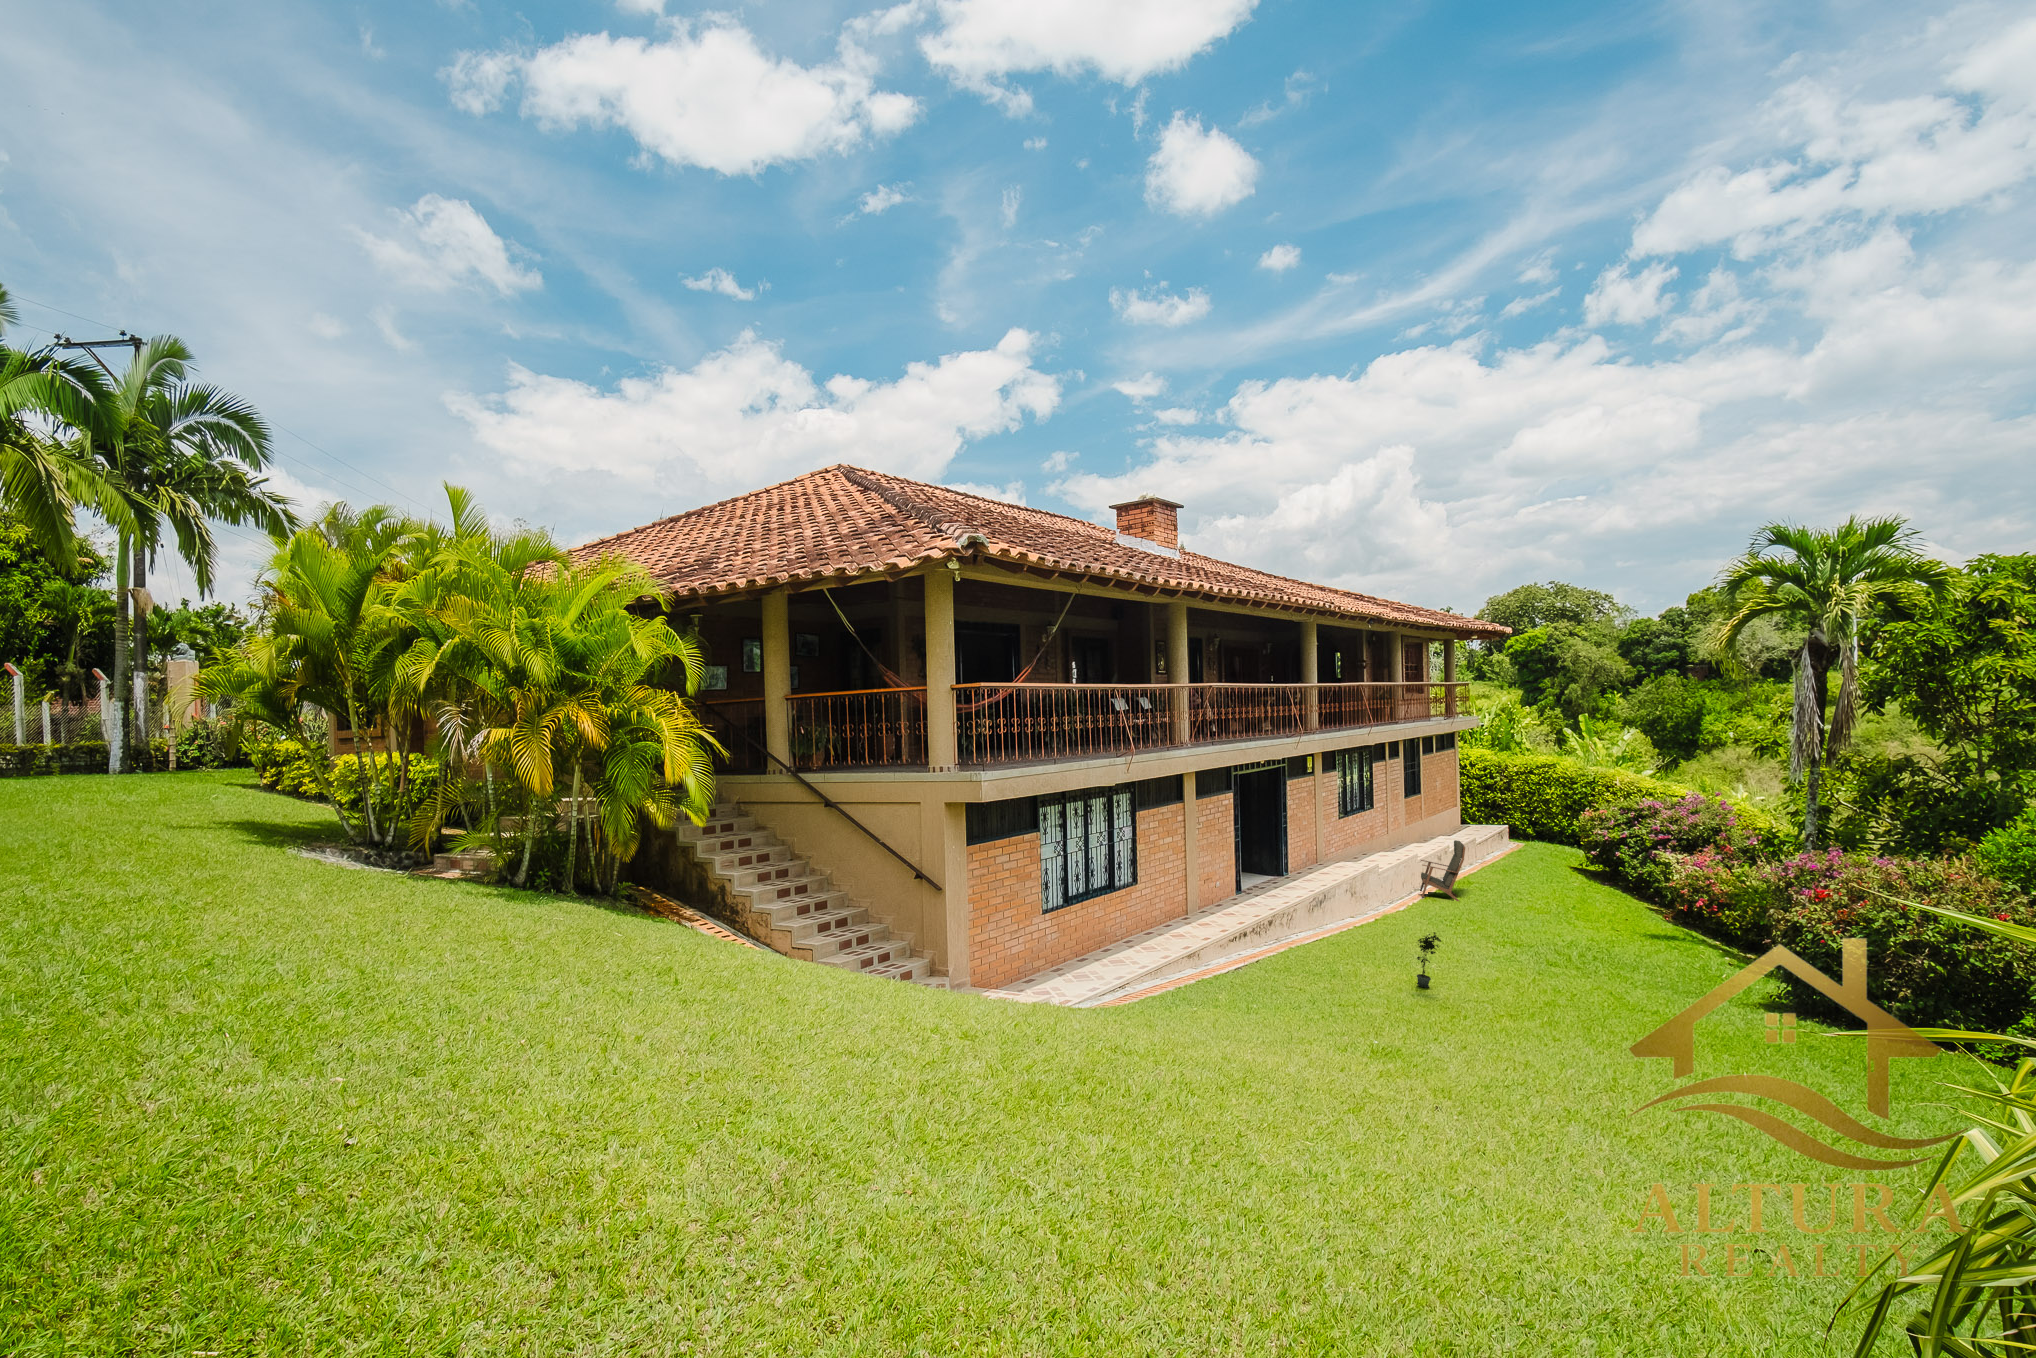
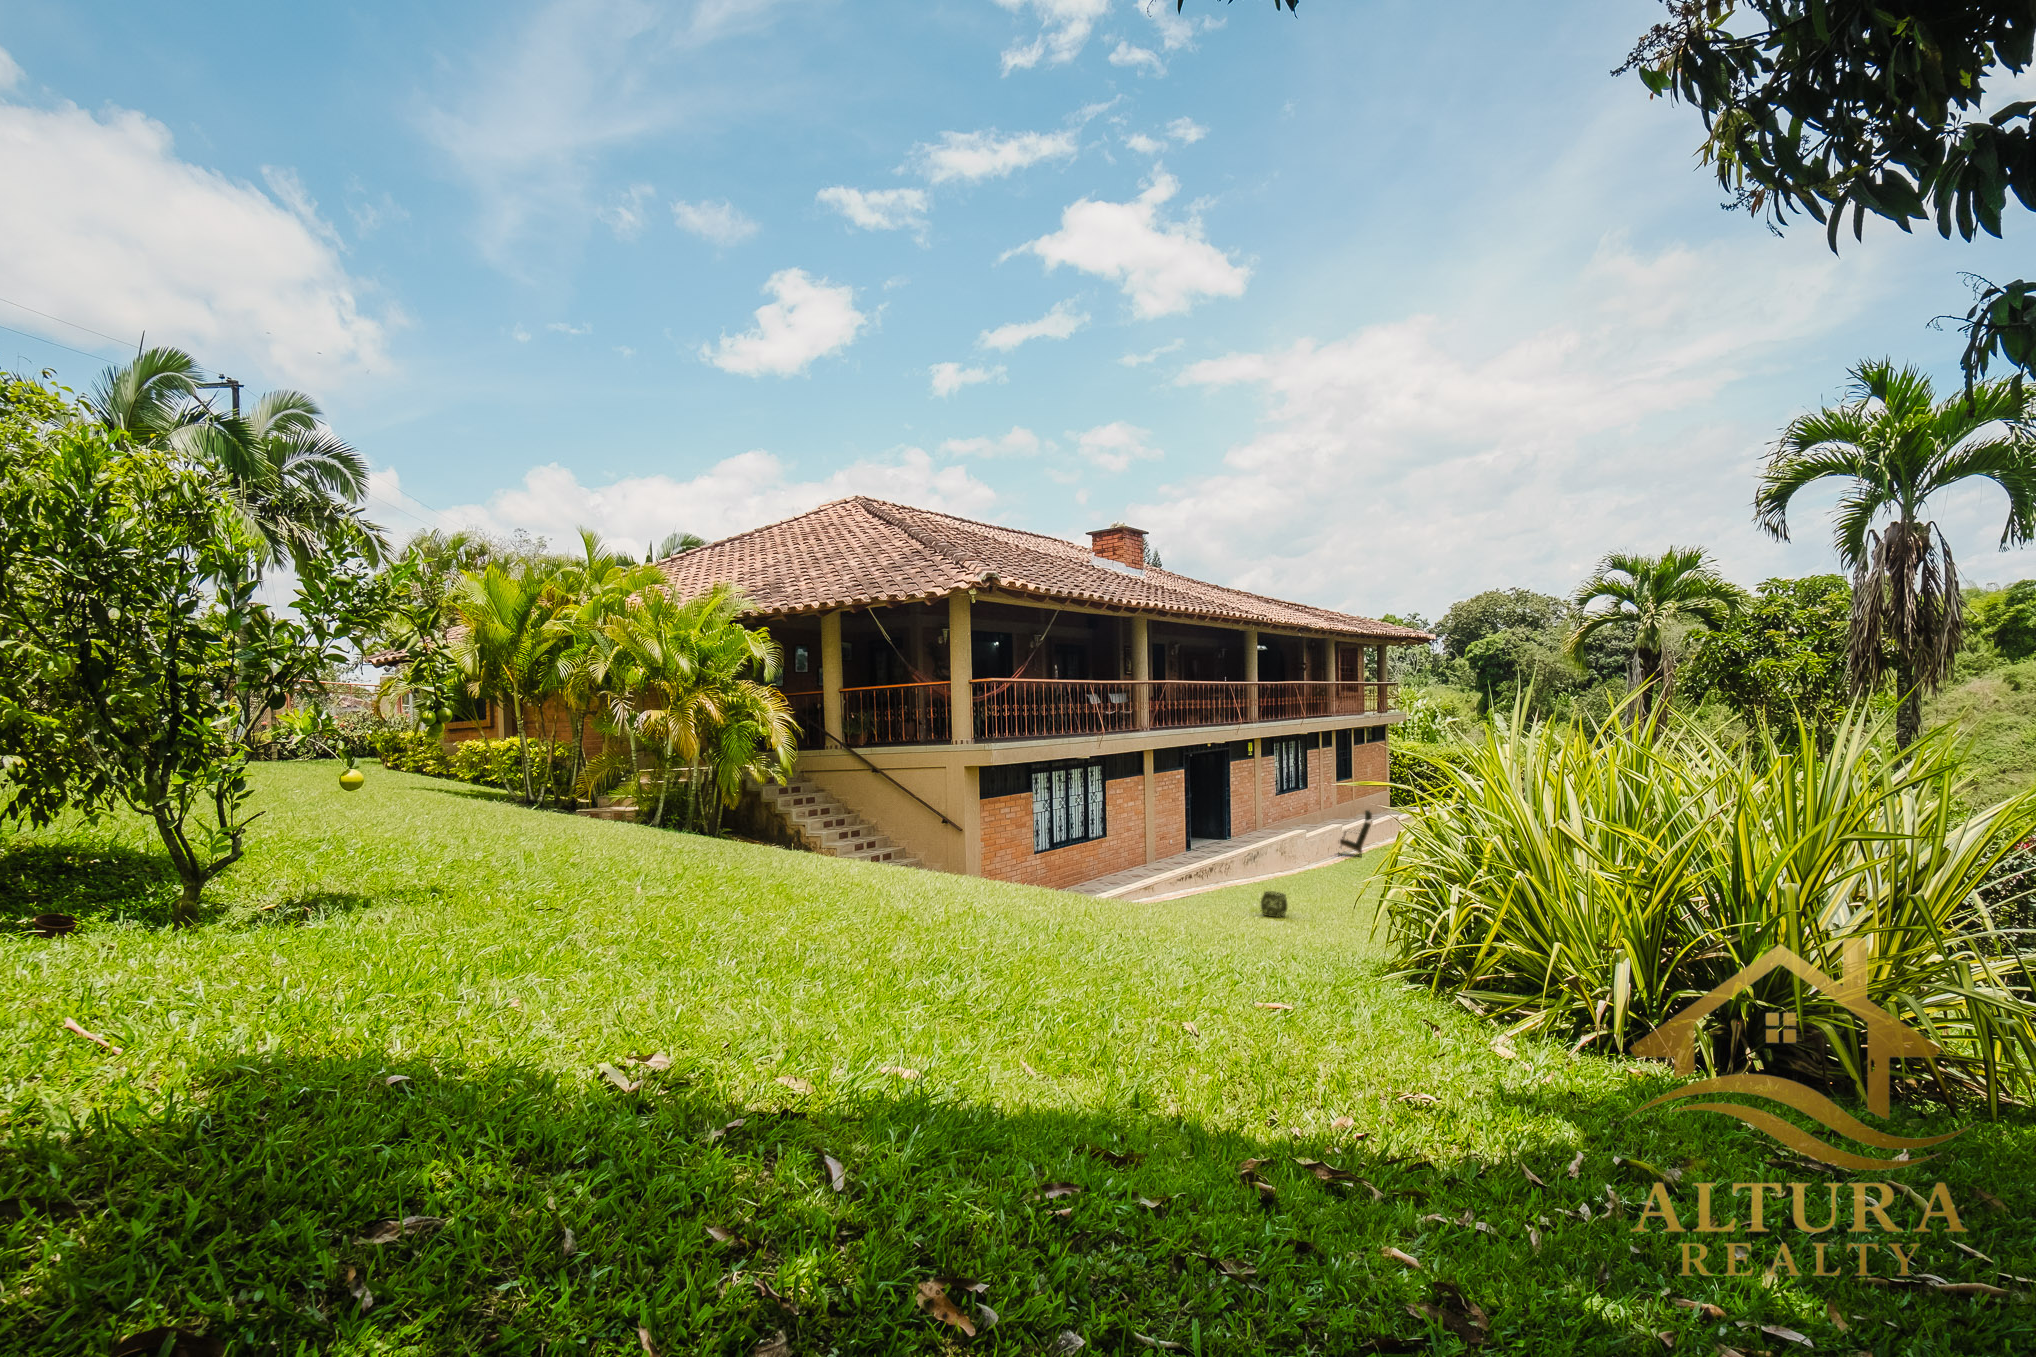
potted plant: present [1417,932,1441,988] -> none [1305,858,1323,897]
woven basket: none [1367,998,1409,1042] -> present [1261,891,1287,917]

